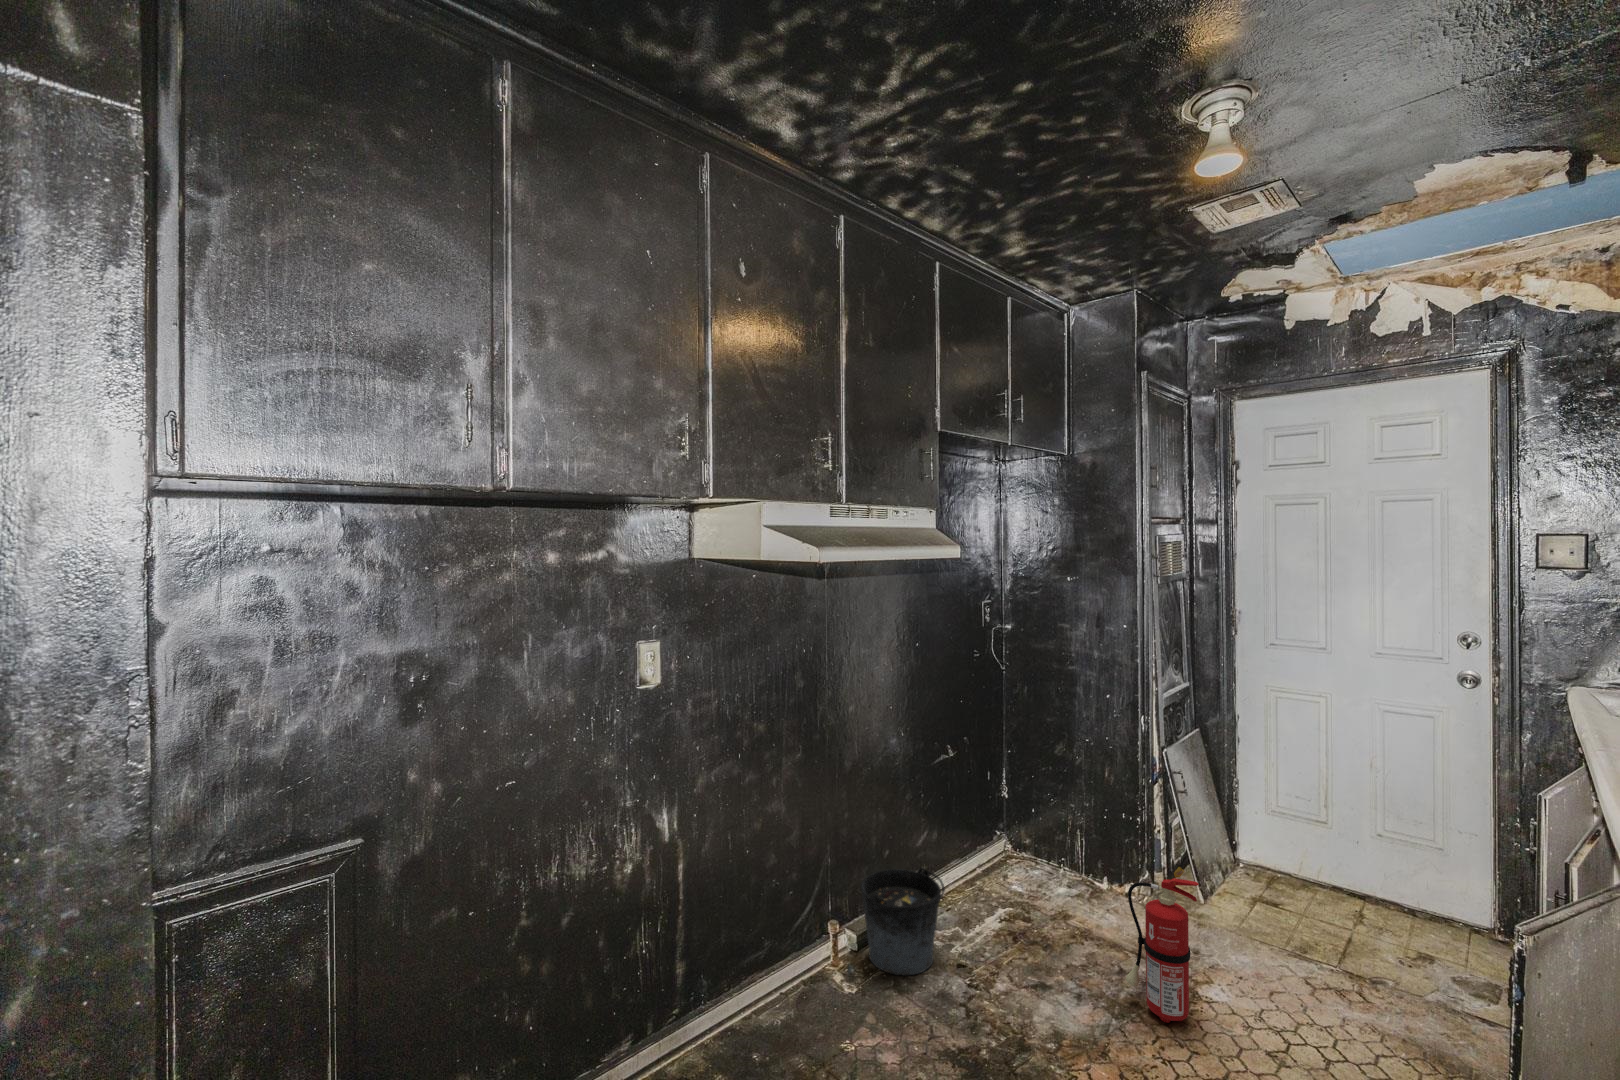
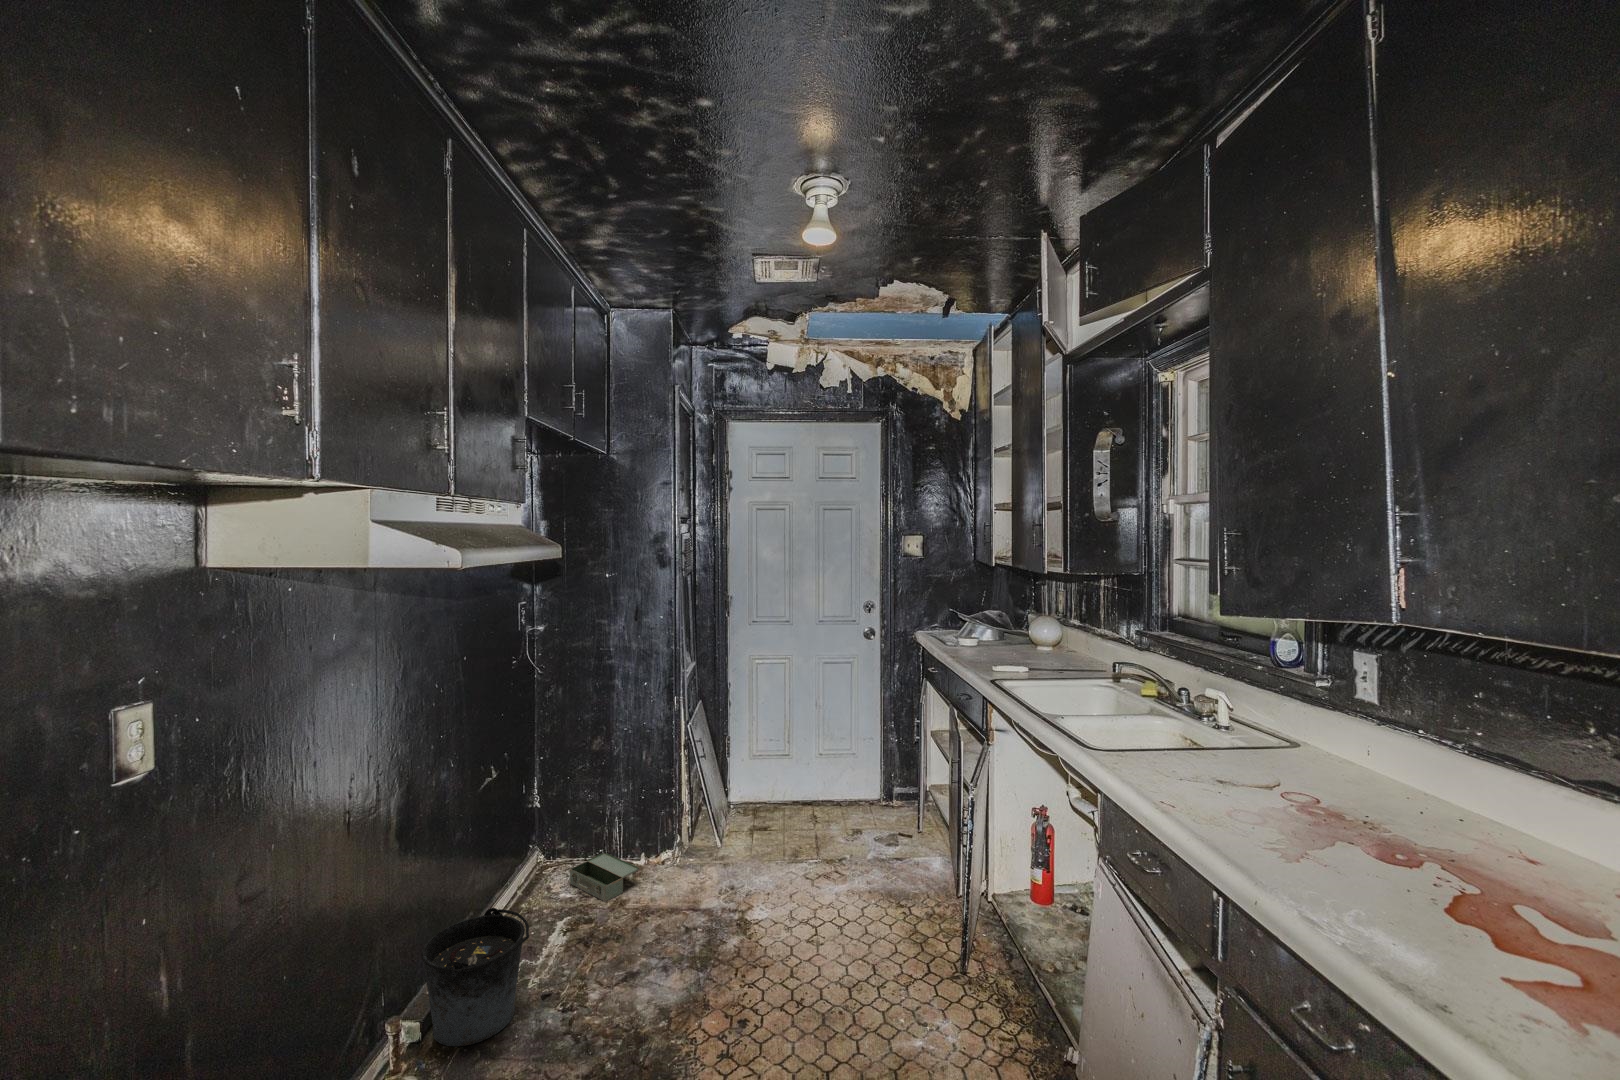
toolbox: none [1026,863,1093,910] -> present [570,853,640,902]
fire extinguisher: present [1126,867,1199,1023] -> none [702,818,761,955]

